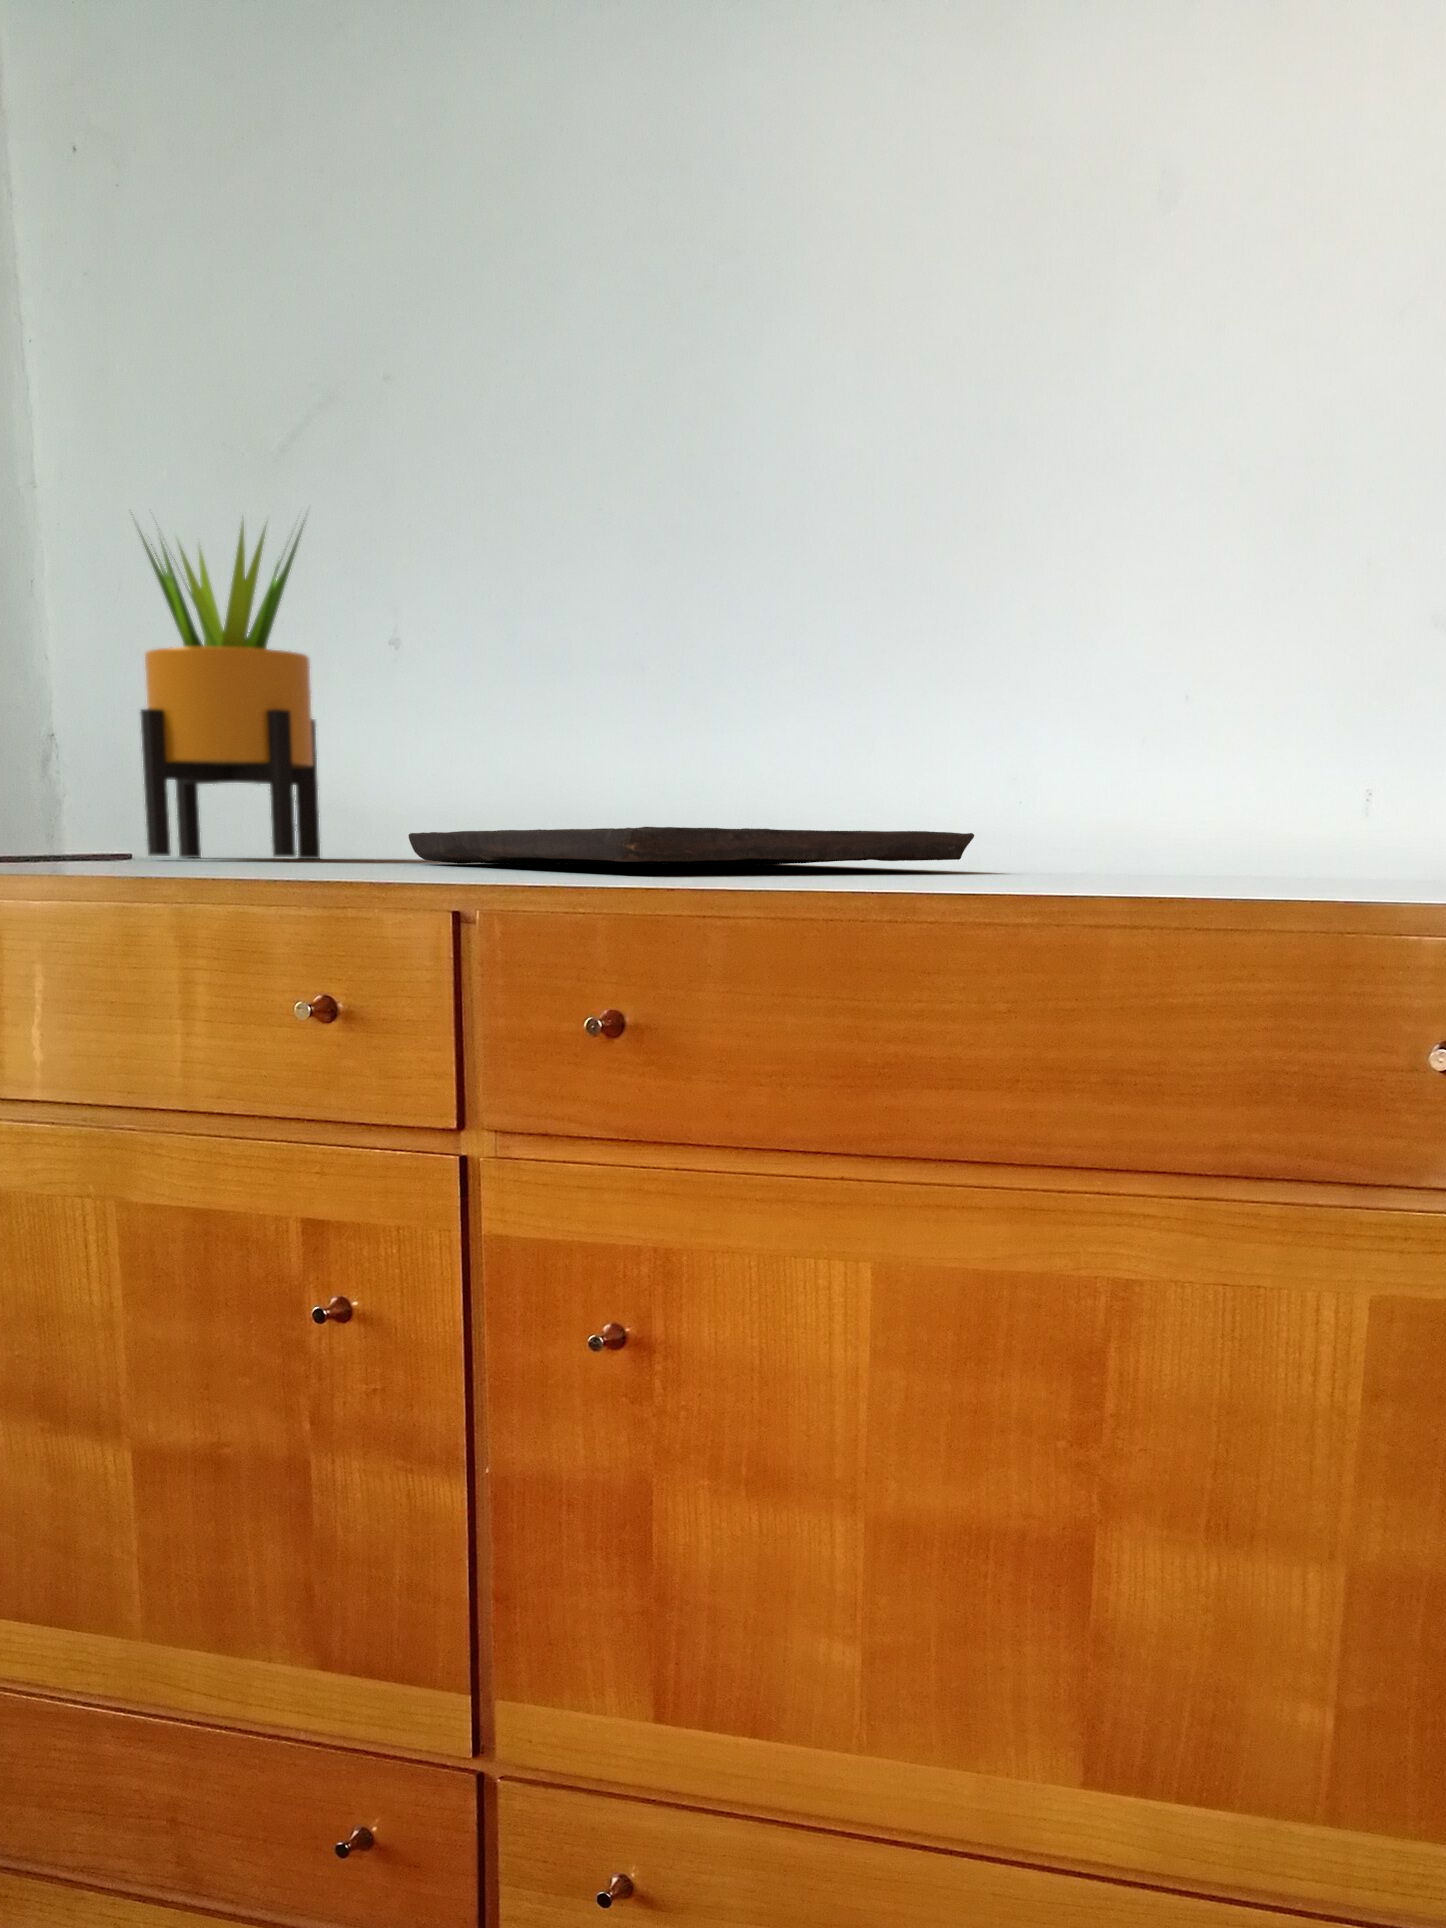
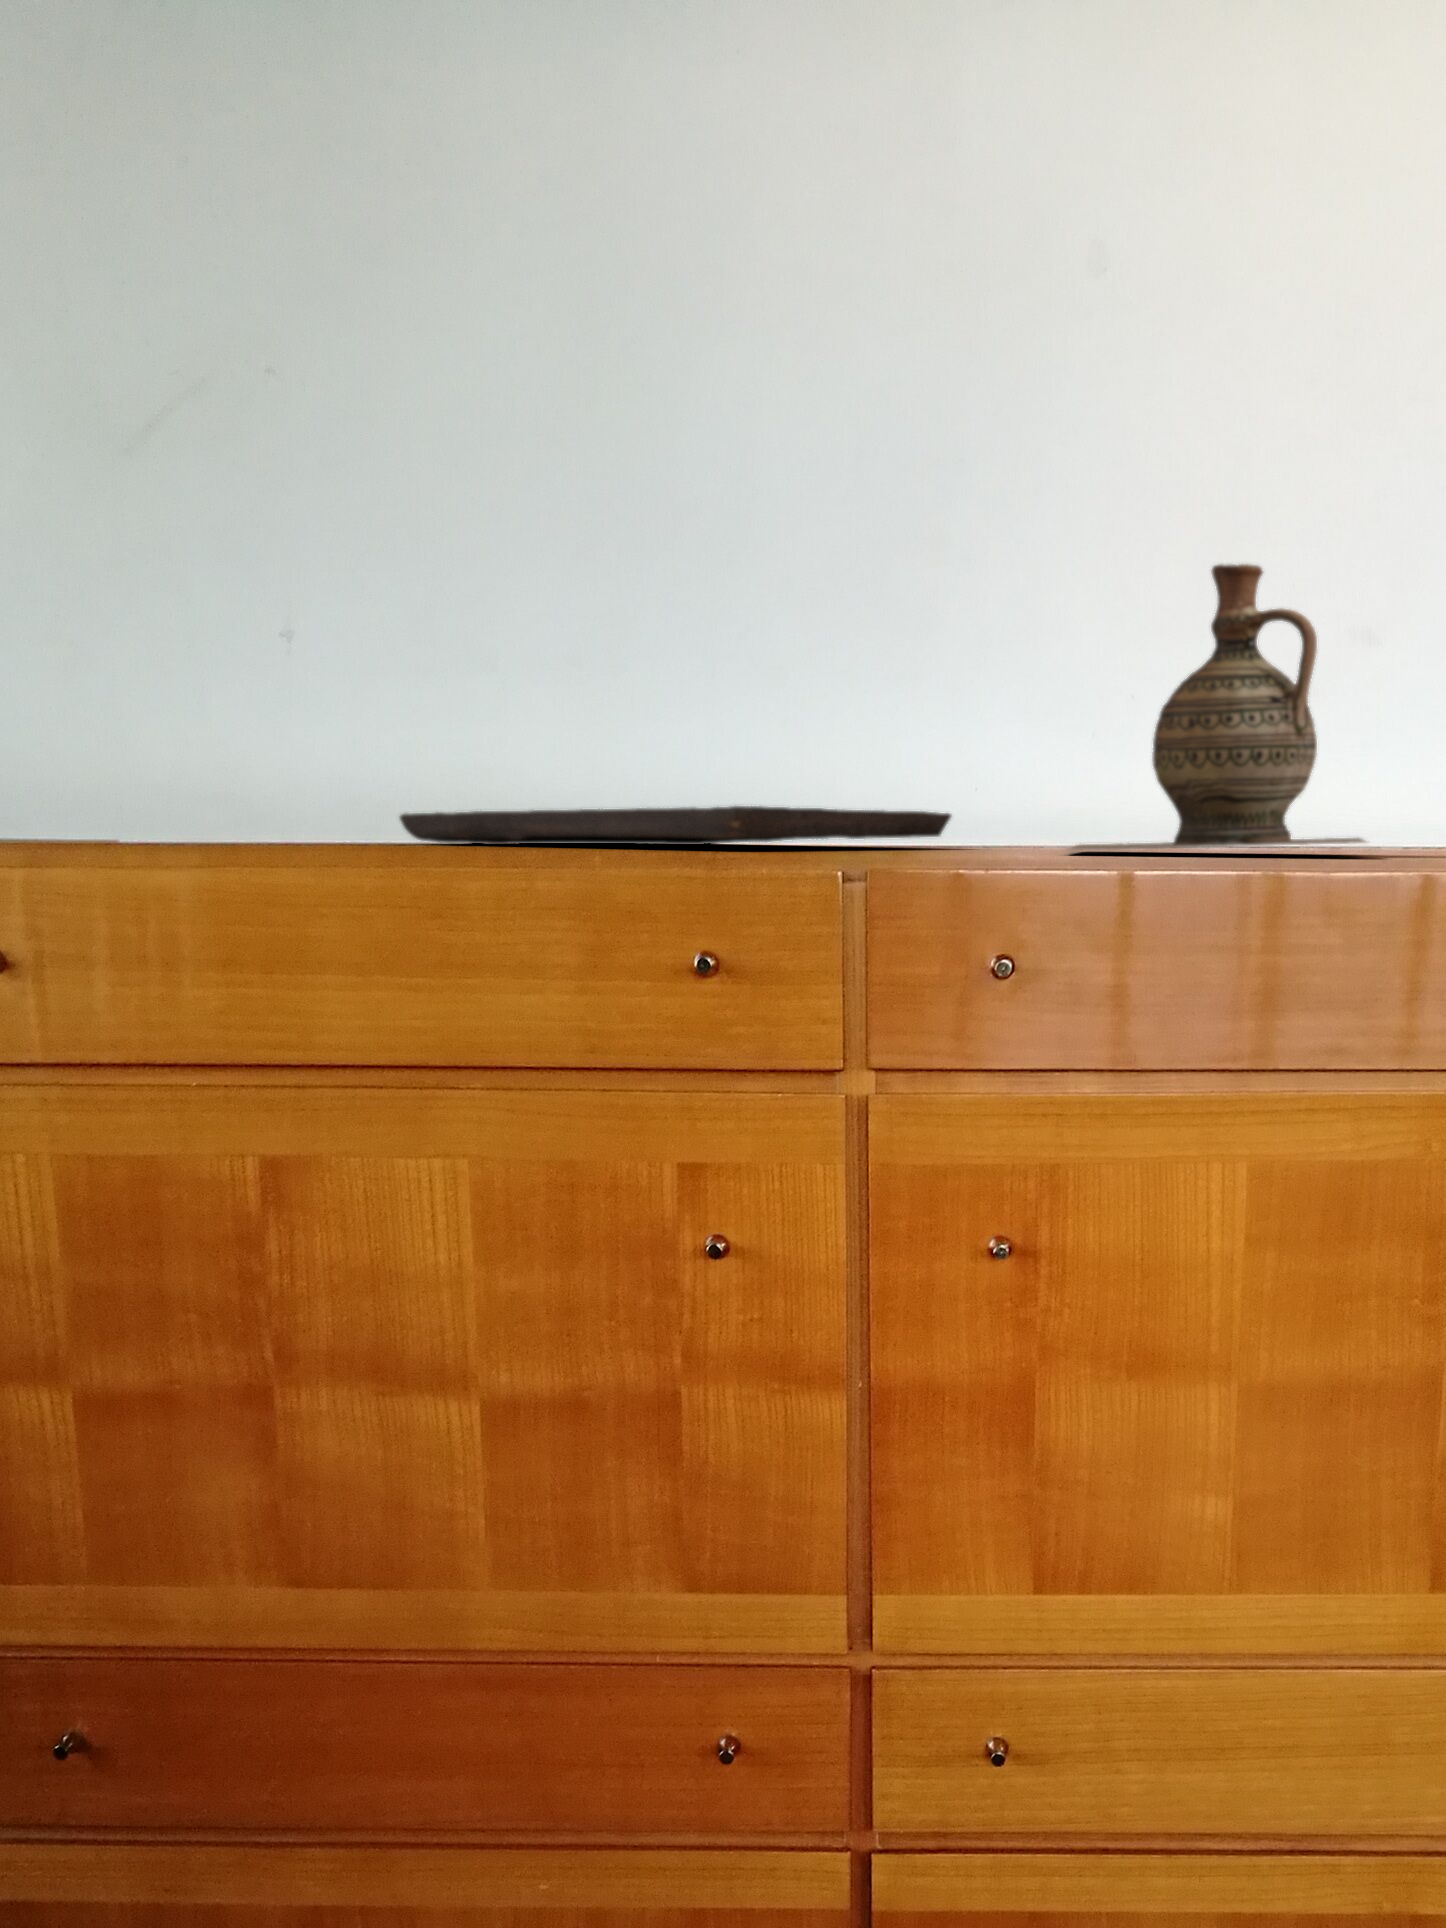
potted plant: present [141,520,320,859] -> none [51,473,268,841]
ceramic jug: none [963,542,1399,879] -> present [1068,564,1366,851]

